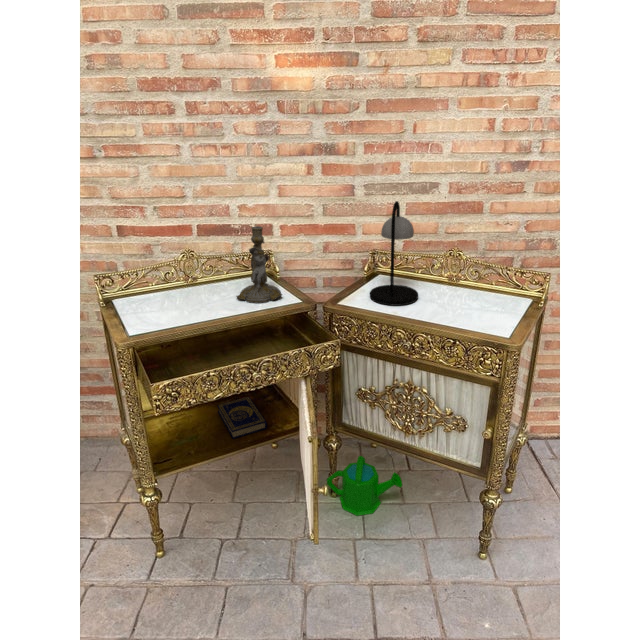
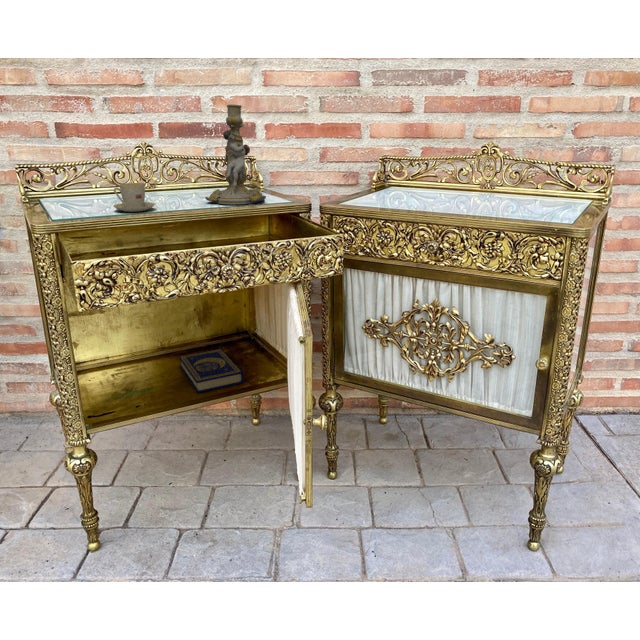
table lamp: present [370,201,418,306] -> none [380,66,443,206]
teacup: none [169,293,200,317] -> present [113,183,155,212]
watering can: present [327,456,402,516] -> none [322,419,423,500]

